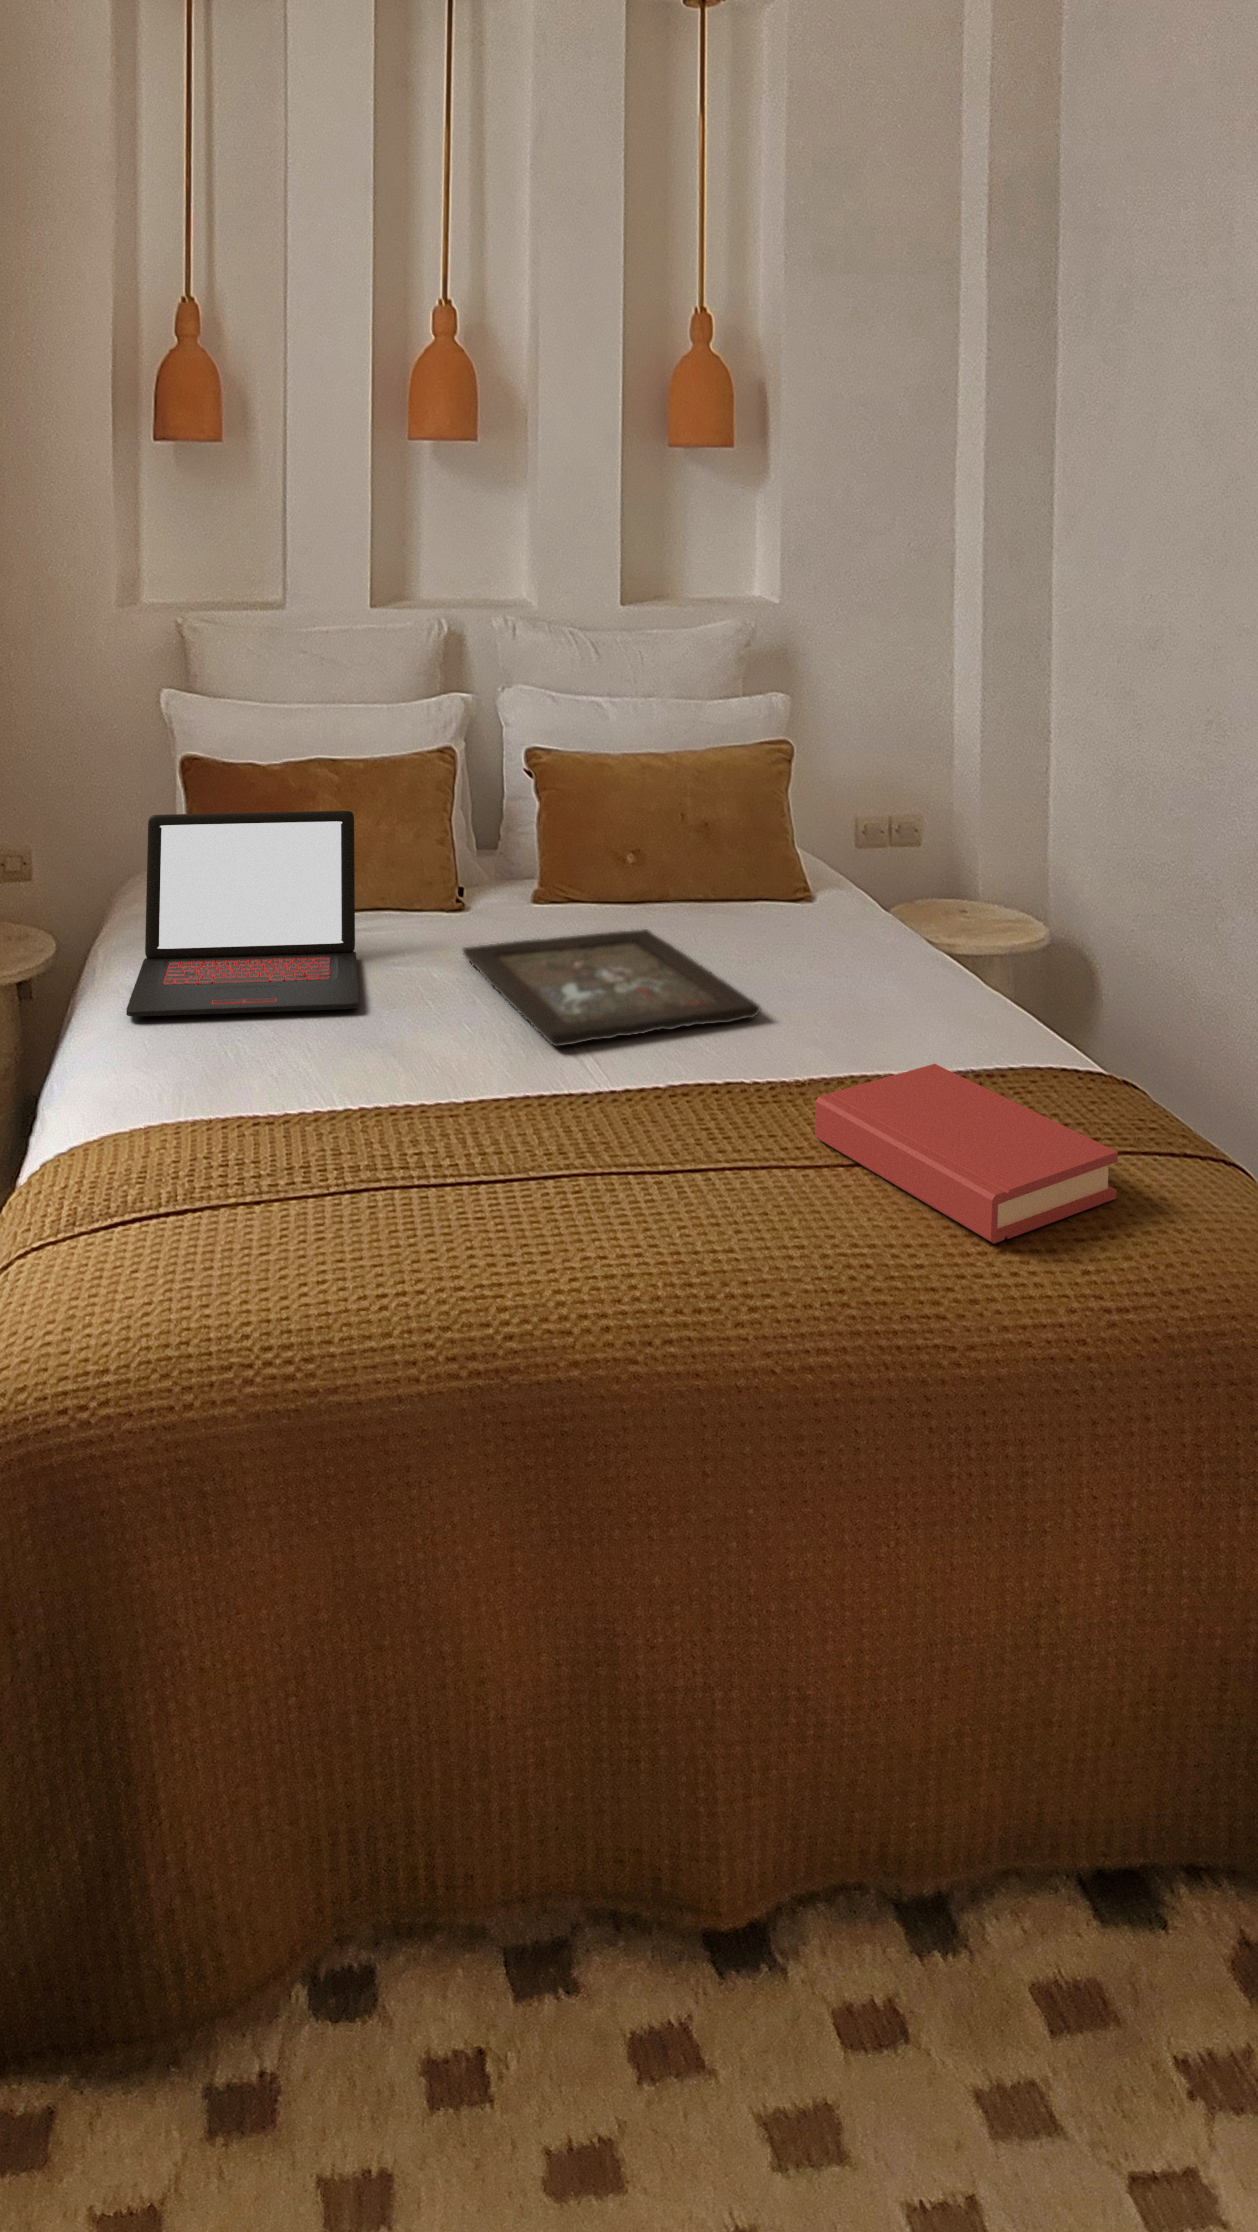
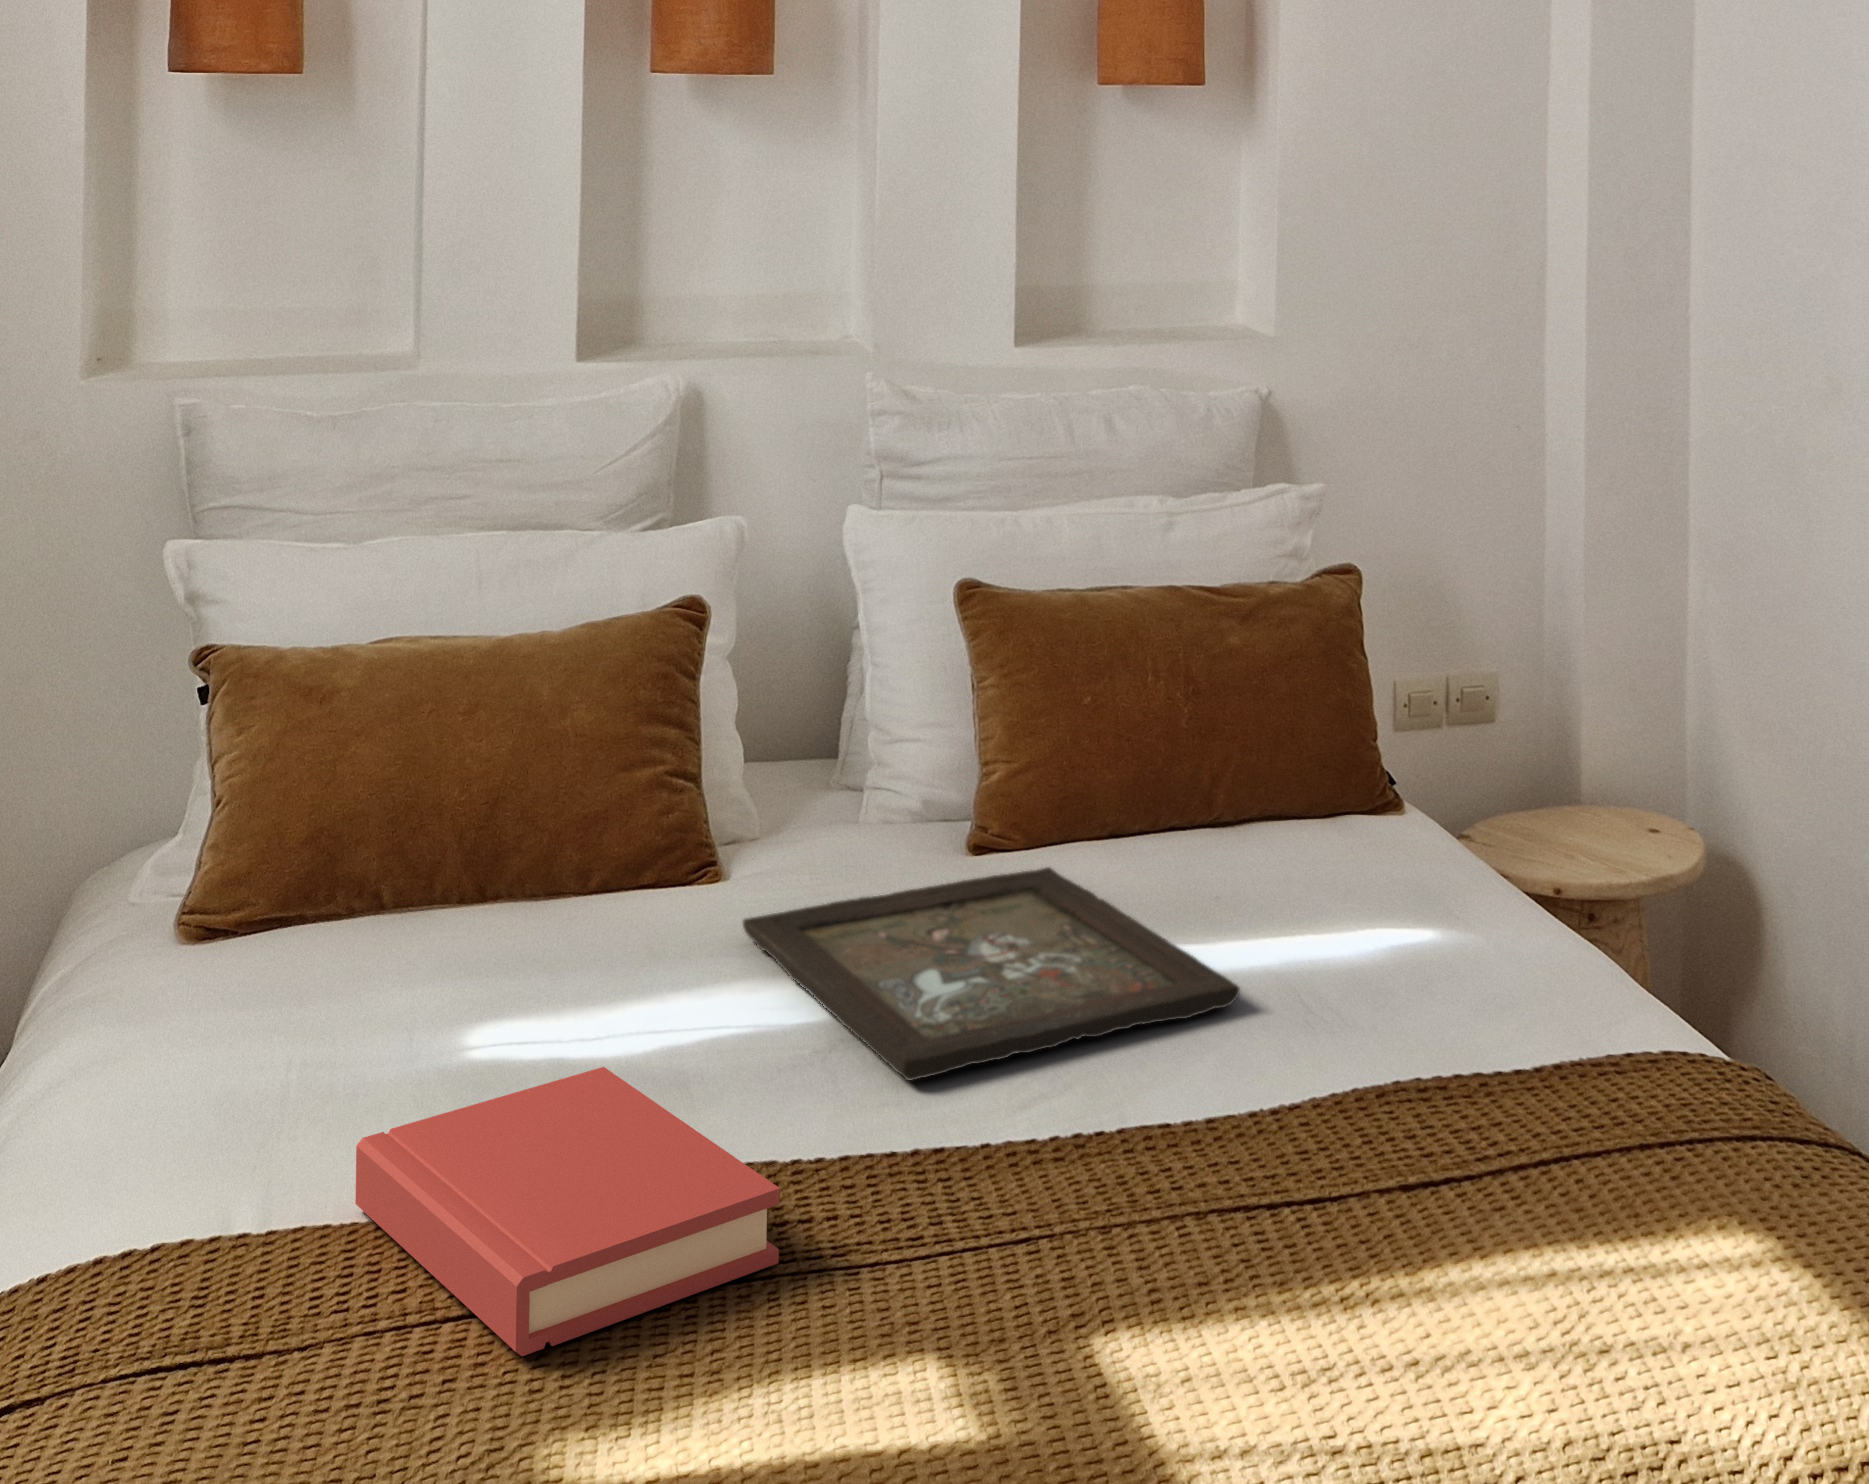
laptop: present [127,811,359,1017] -> none [144,694,569,1085]
hardback book: present [815,1064,1118,1243] -> present [355,1067,780,1356]

